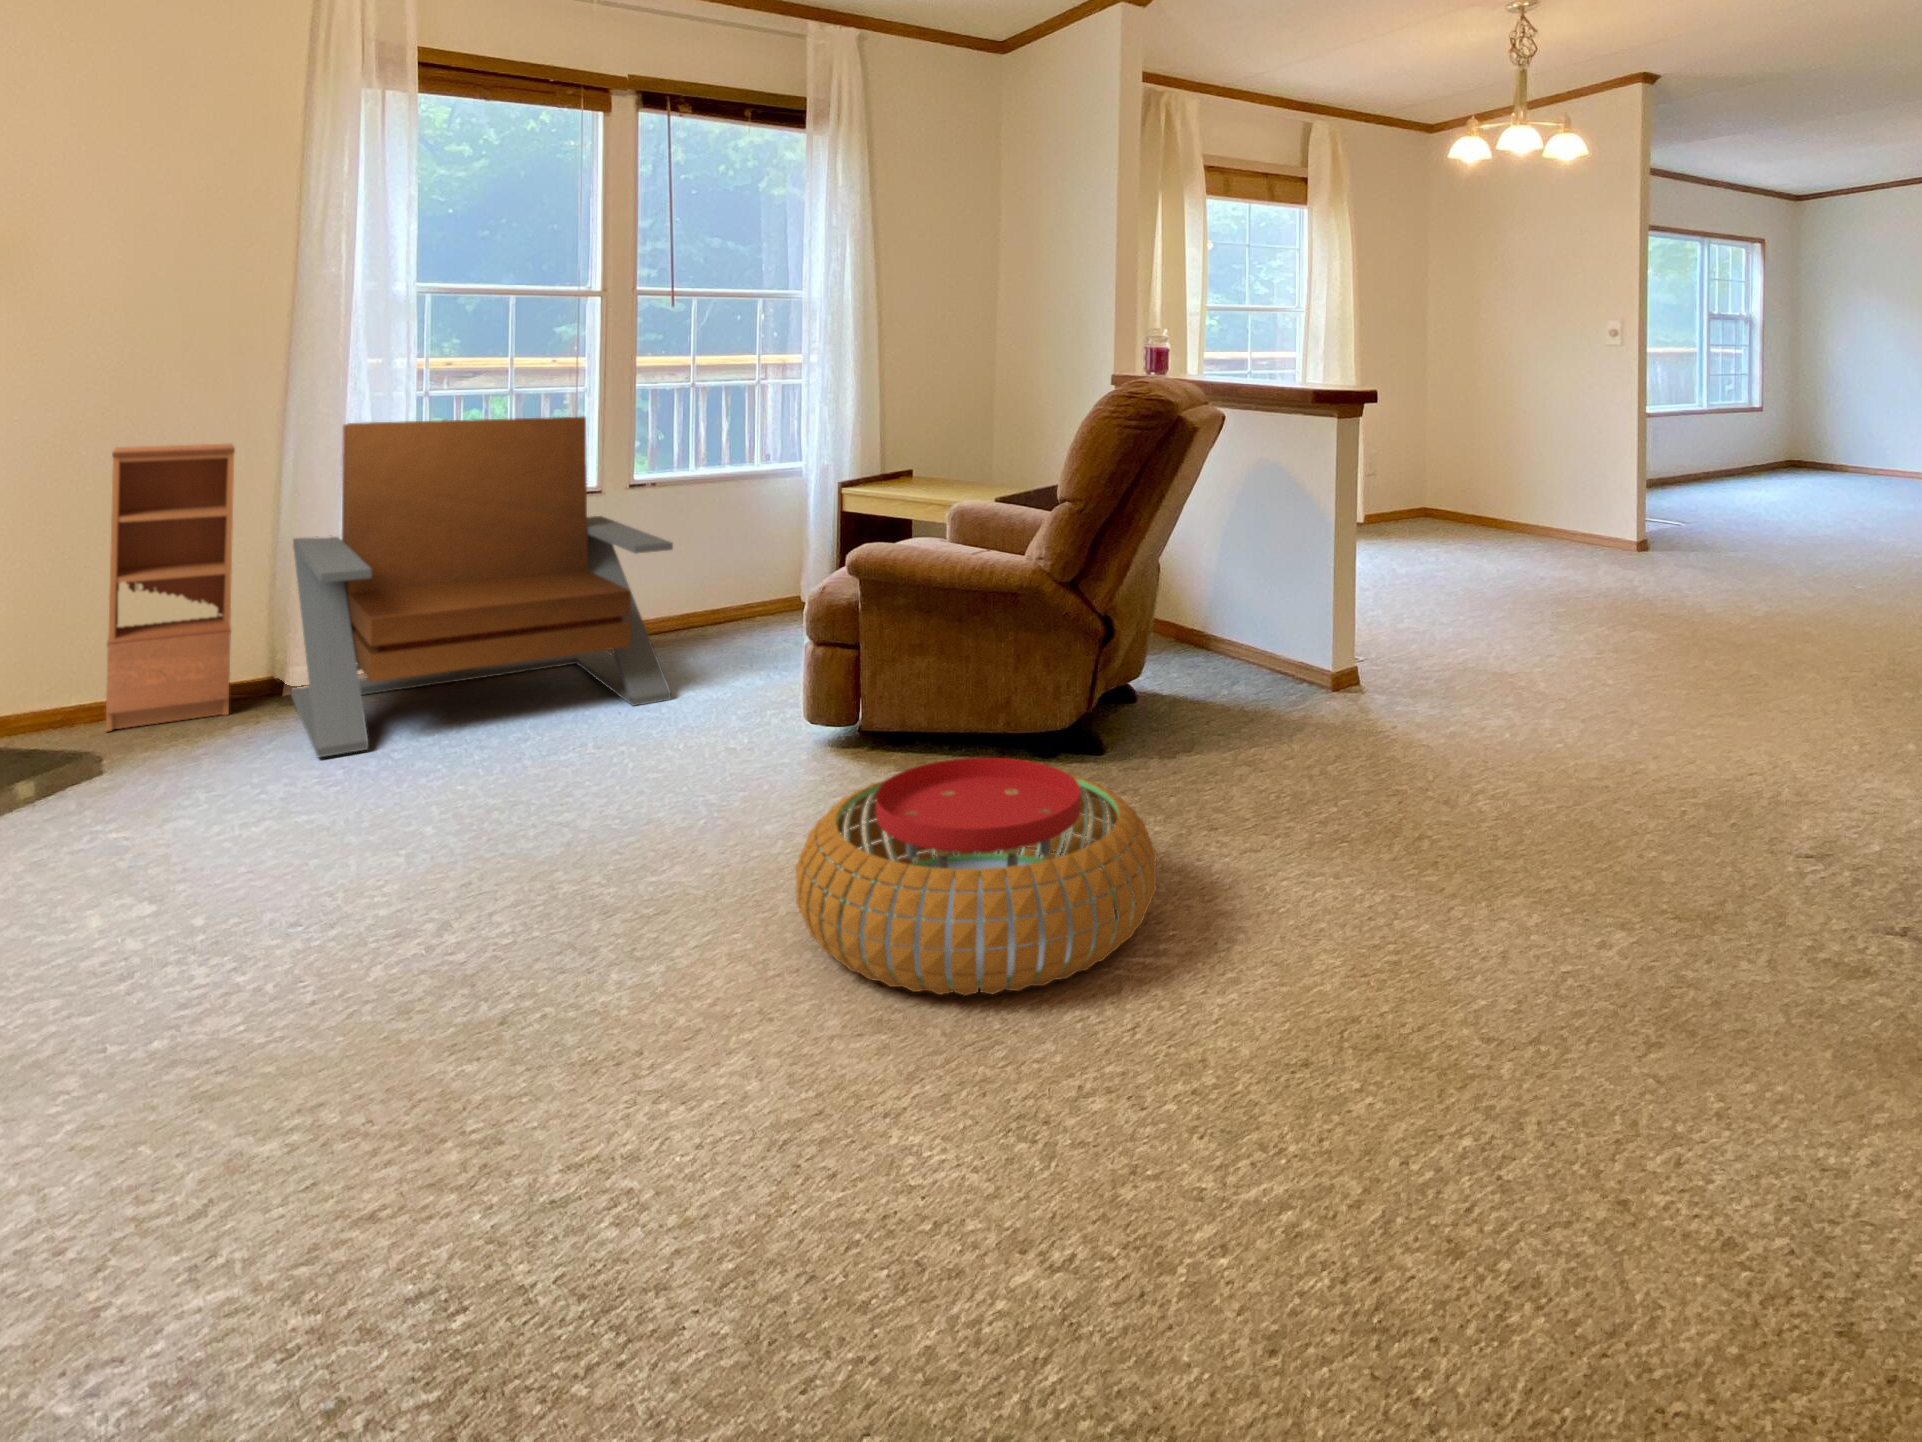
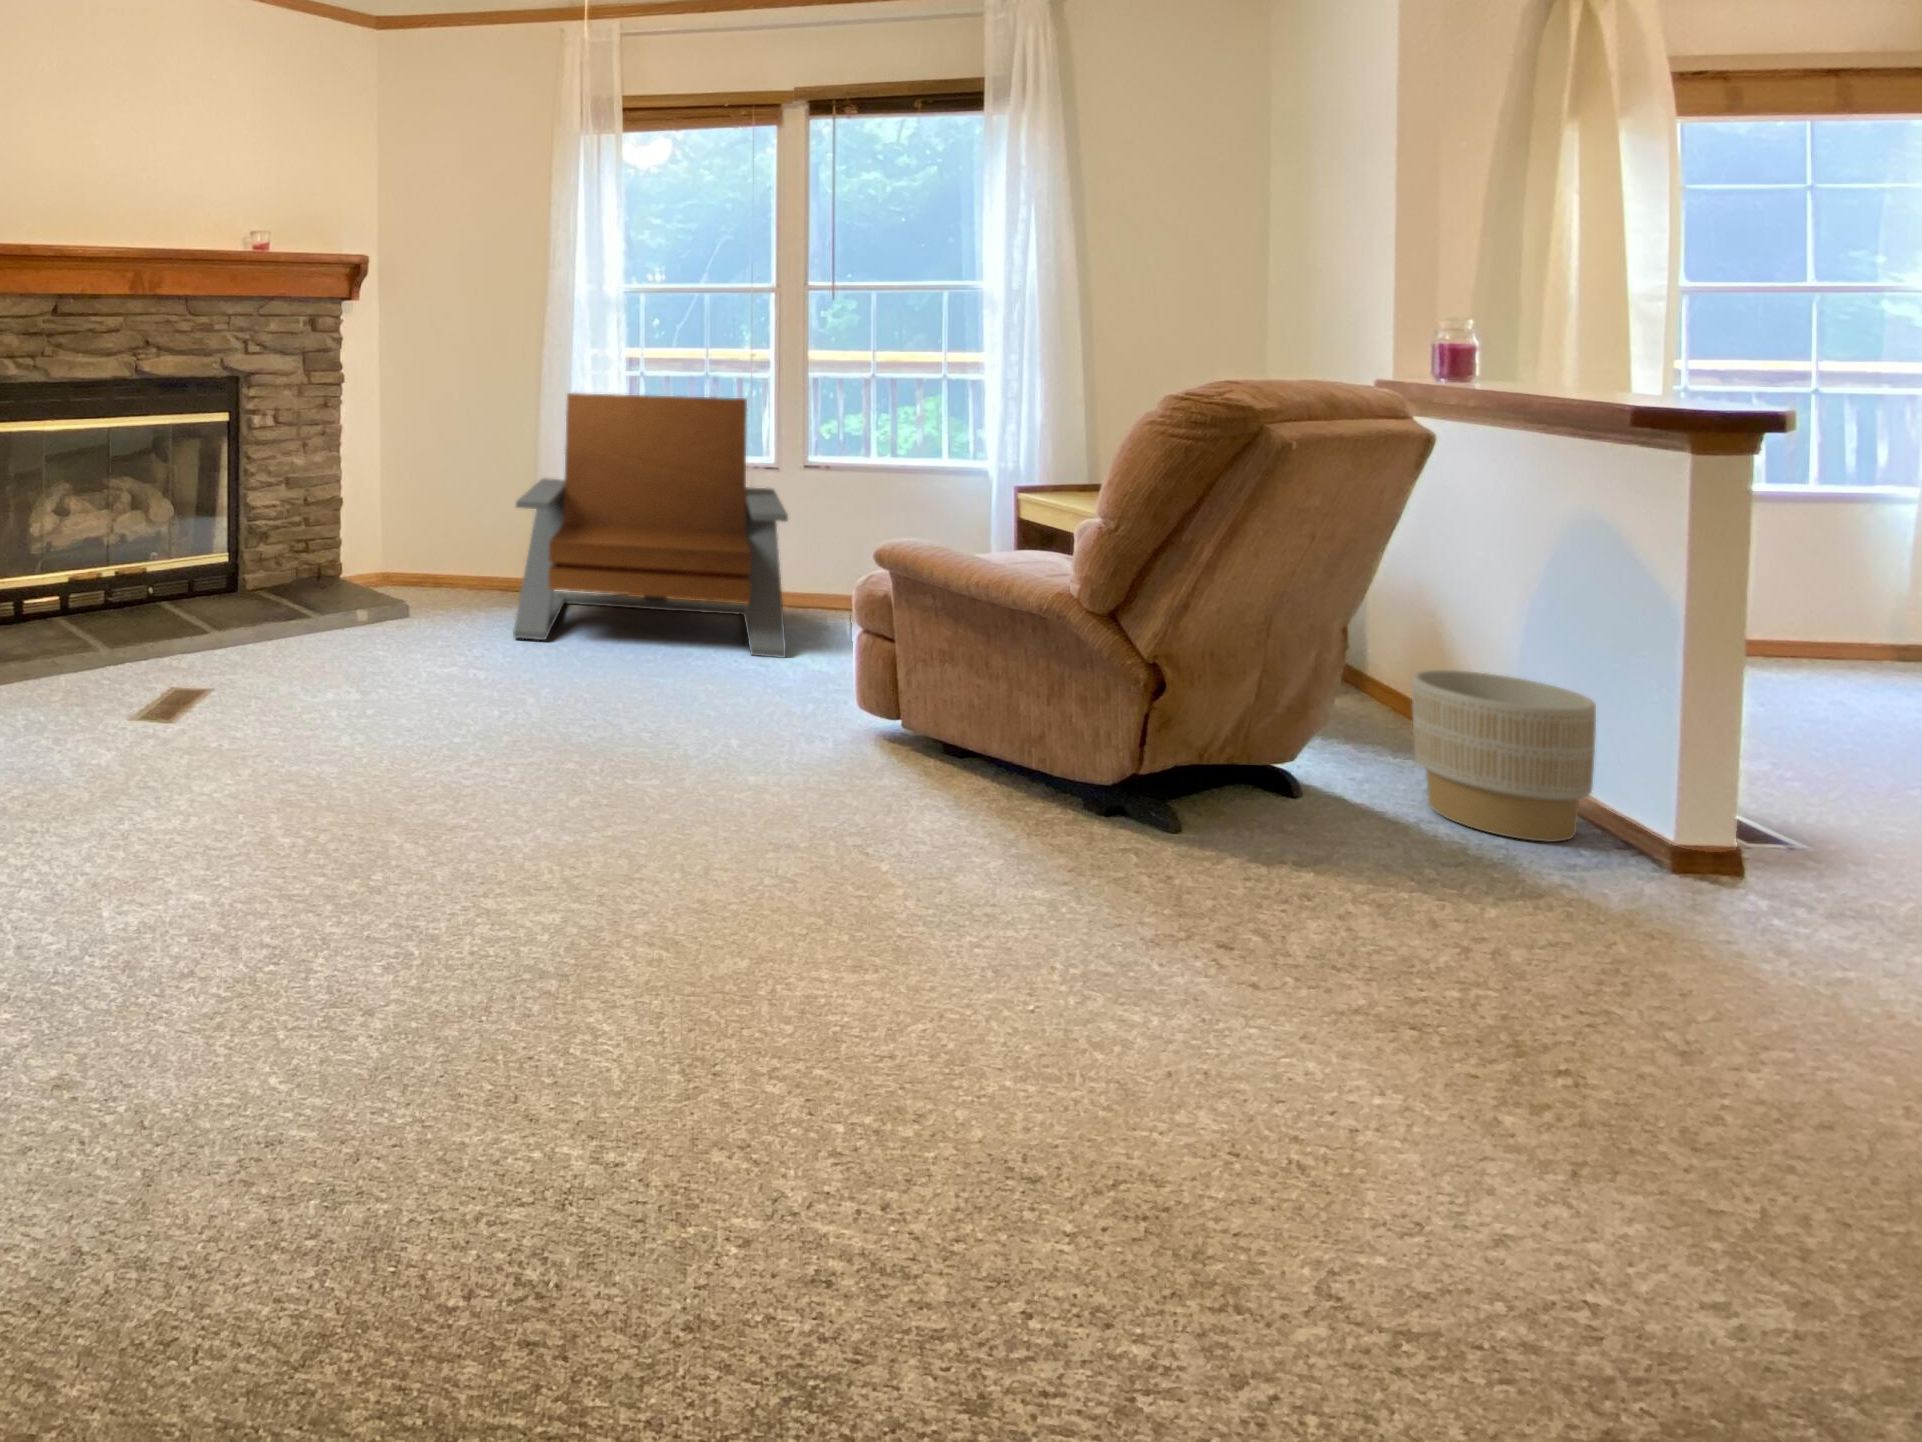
bookcase: present [106,444,235,731] -> none [427,403,510,600]
planter: none [1207,589,1307,704] -> present [1412,670,1596,842]
pouf: present [796,758,1157,996] -> none [663,740,1048,984]

